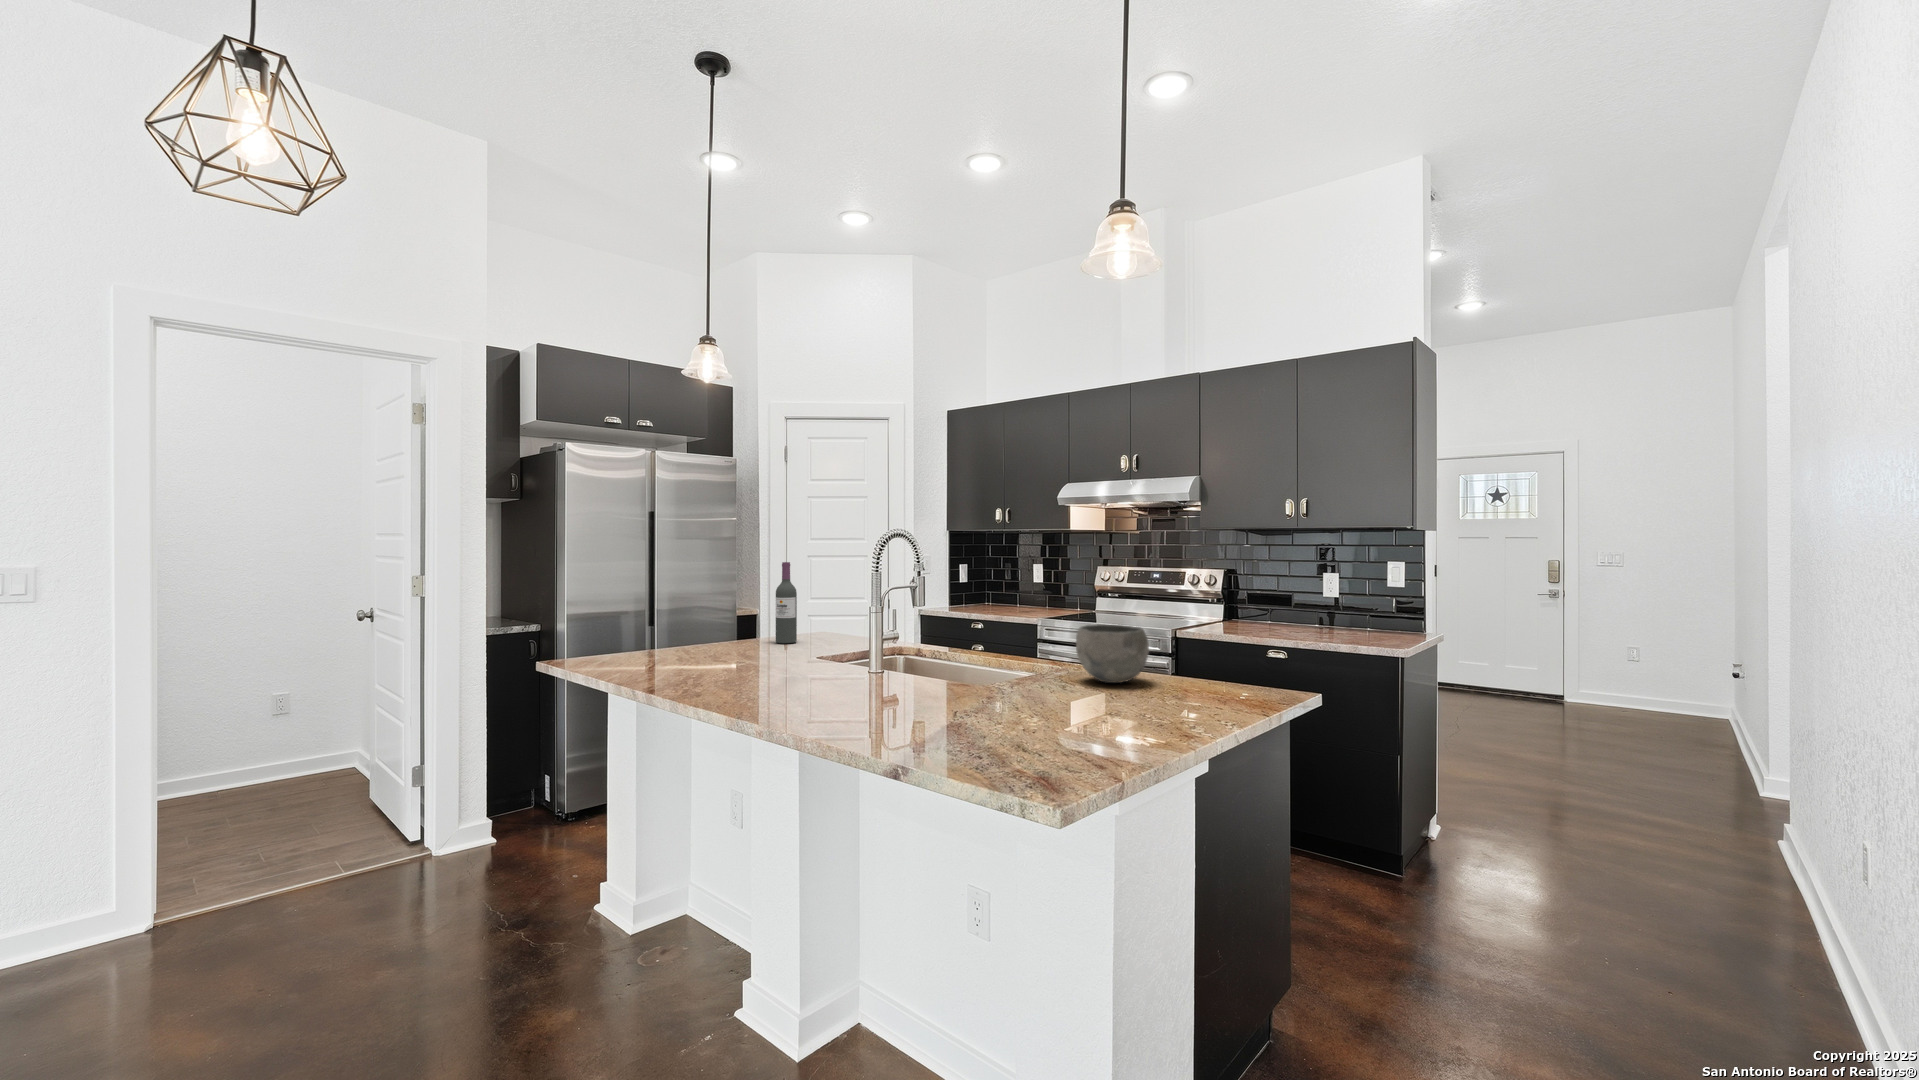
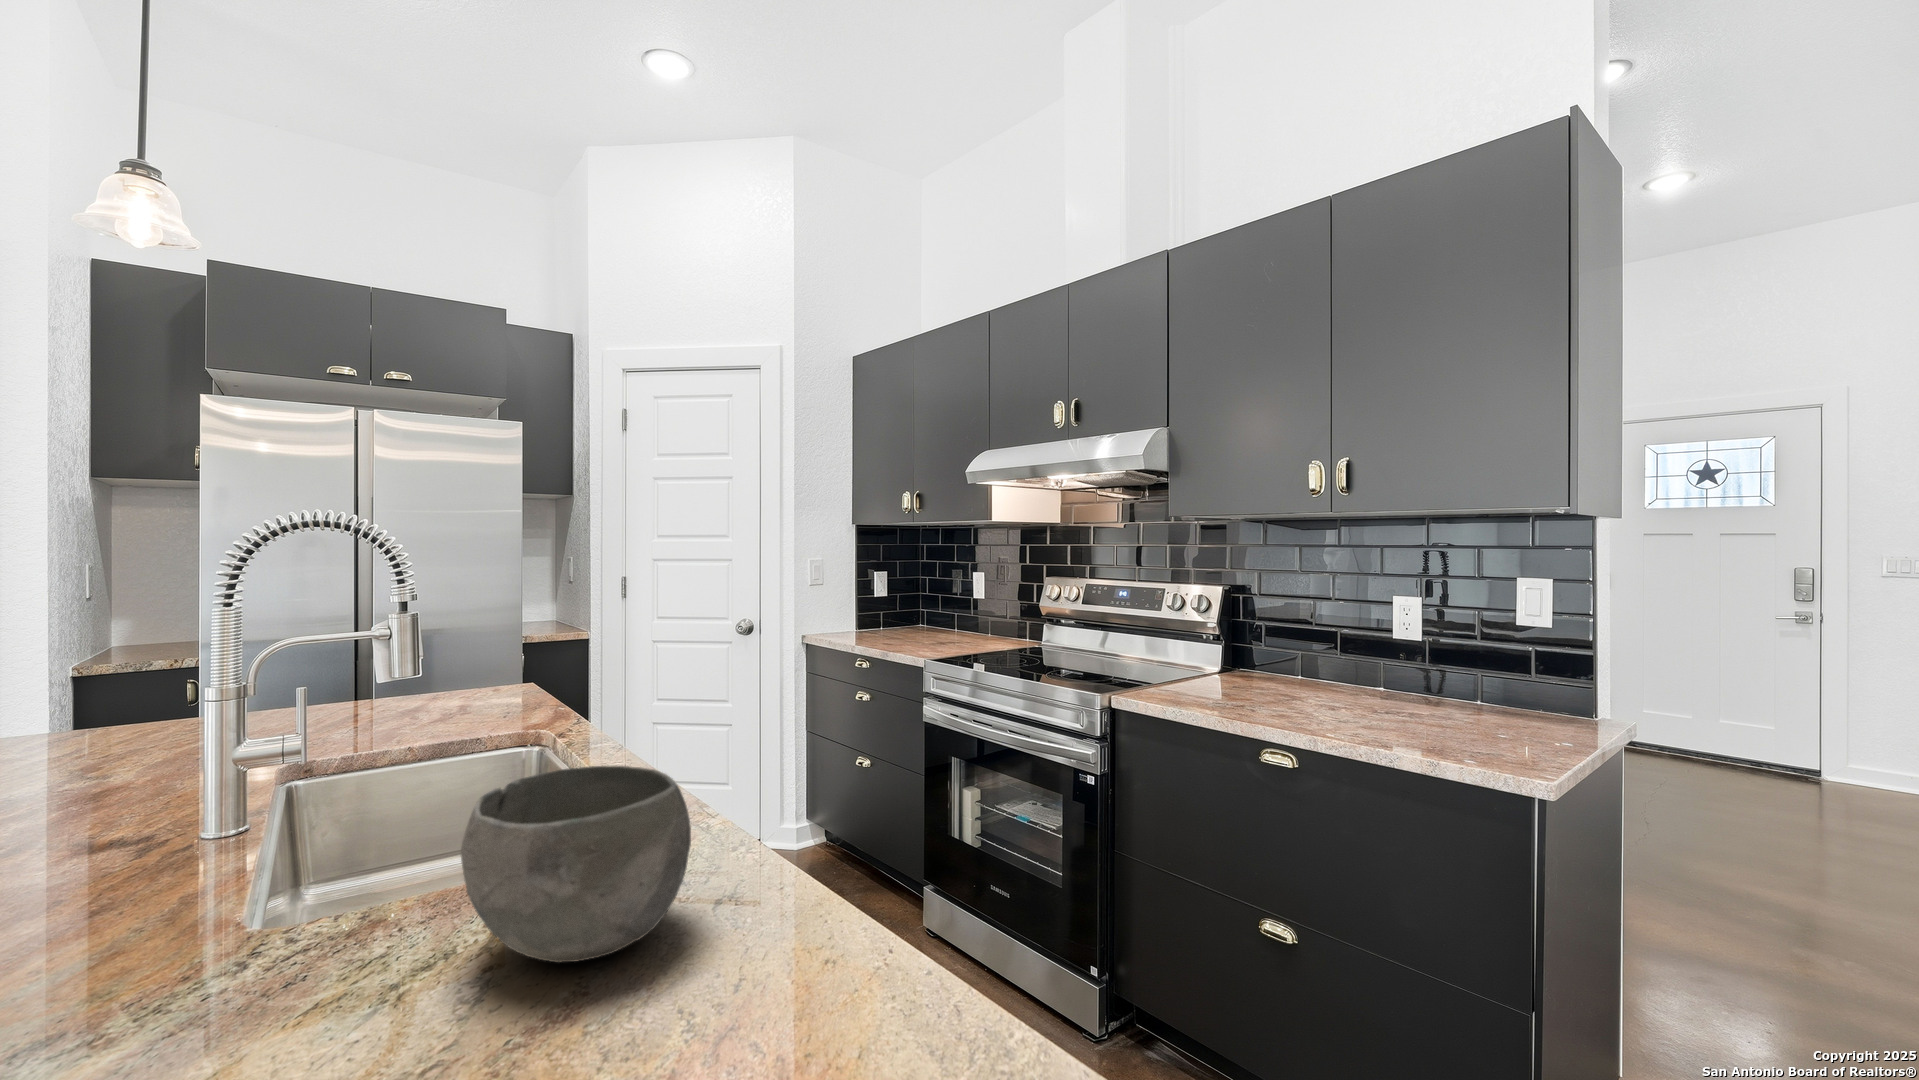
wine bottle: present [776,562,797,643] -> none [309,578,356,725]

